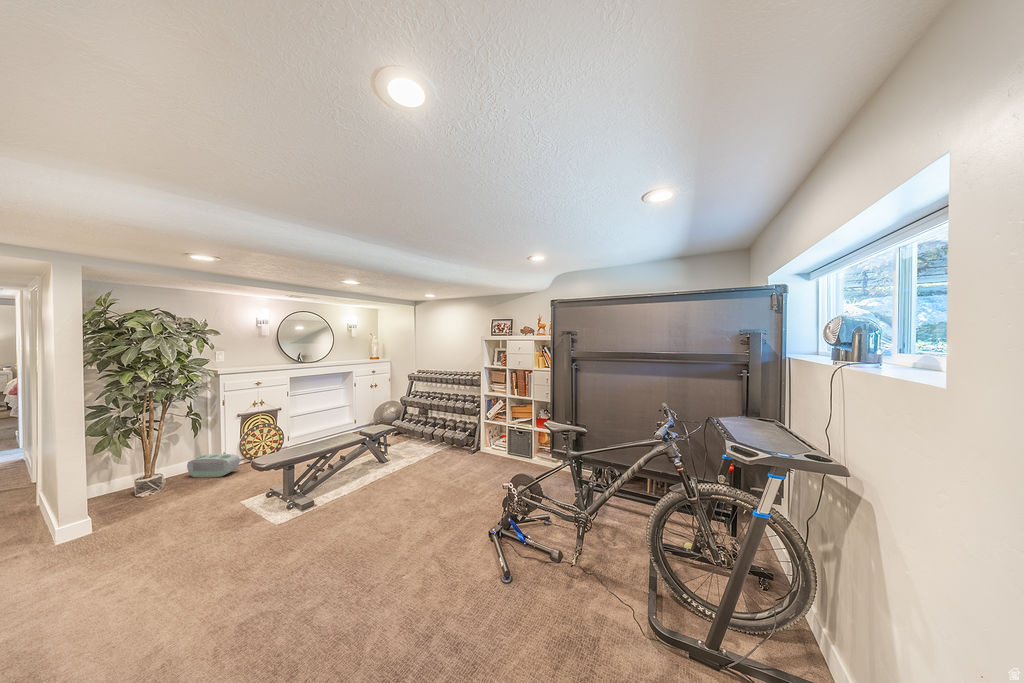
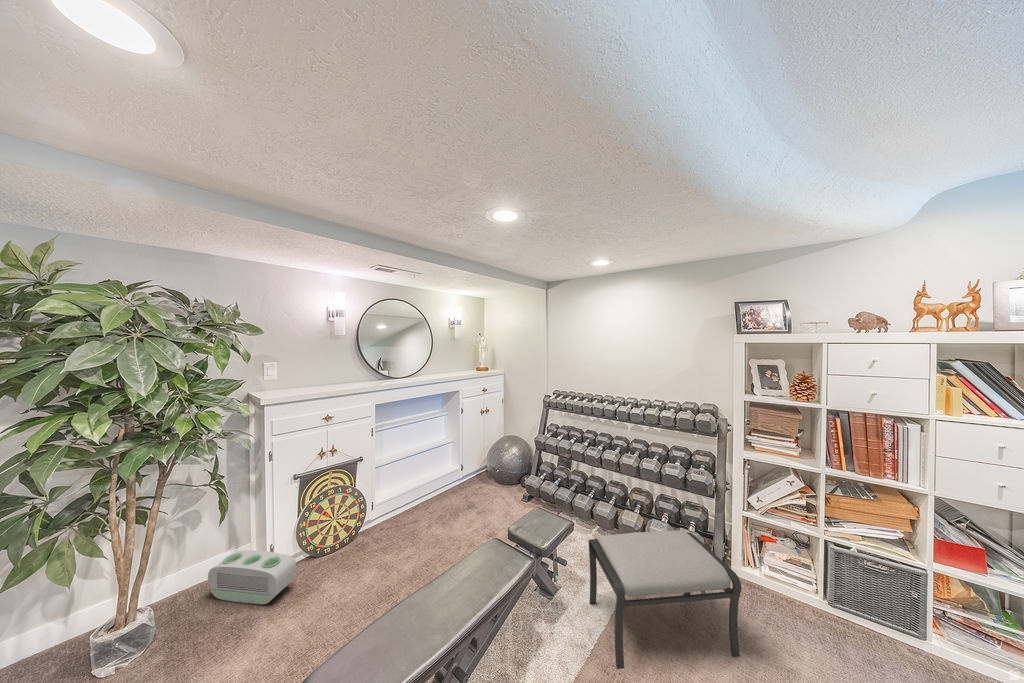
ottoman: none [396,429,455,479] -> present [589,531,741,669]

